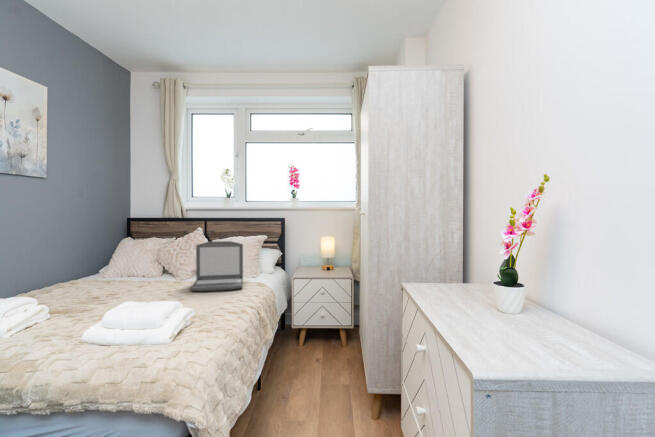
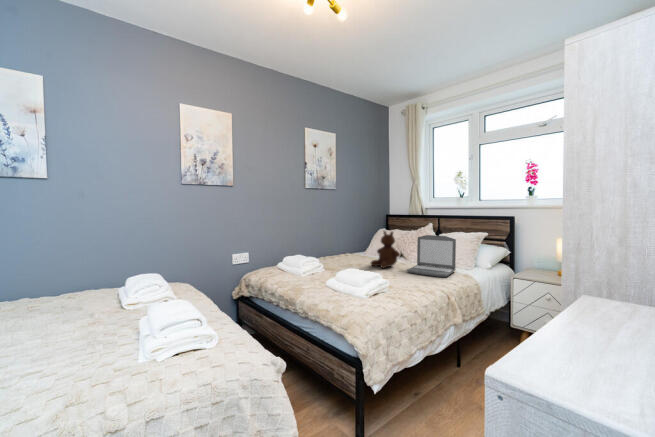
teddy bear: none [130,240,176,292] -> present [371,231,400,268]

